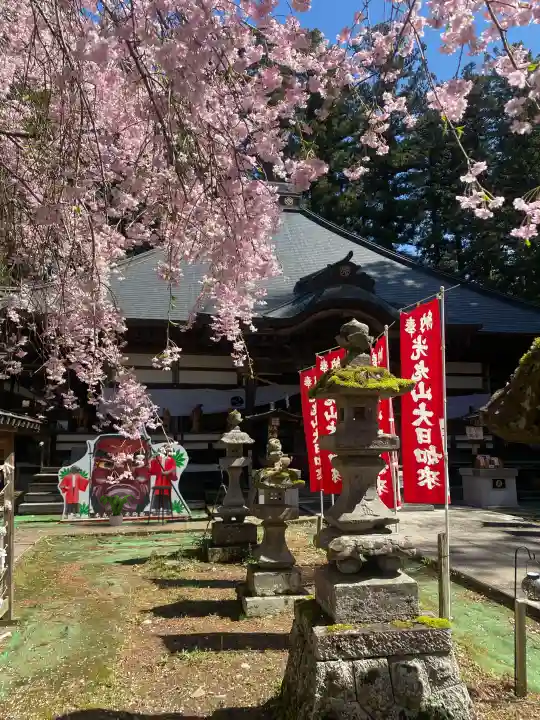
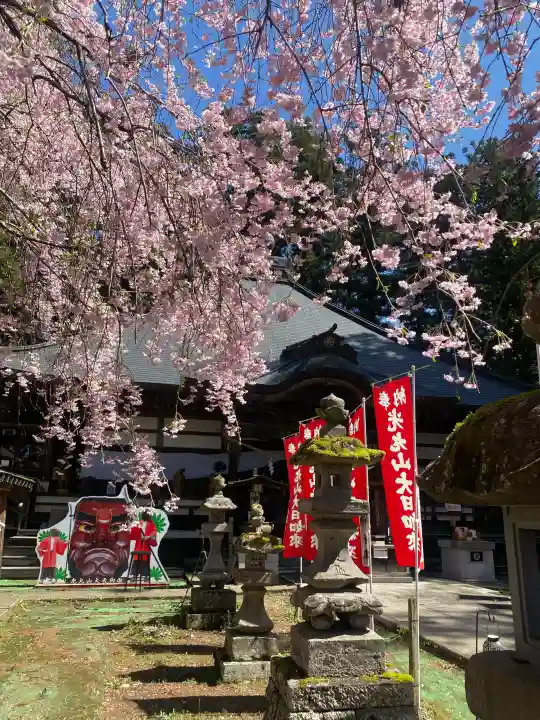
potted plant: present [99,495,135,526] -> none [77,560,113,592]

